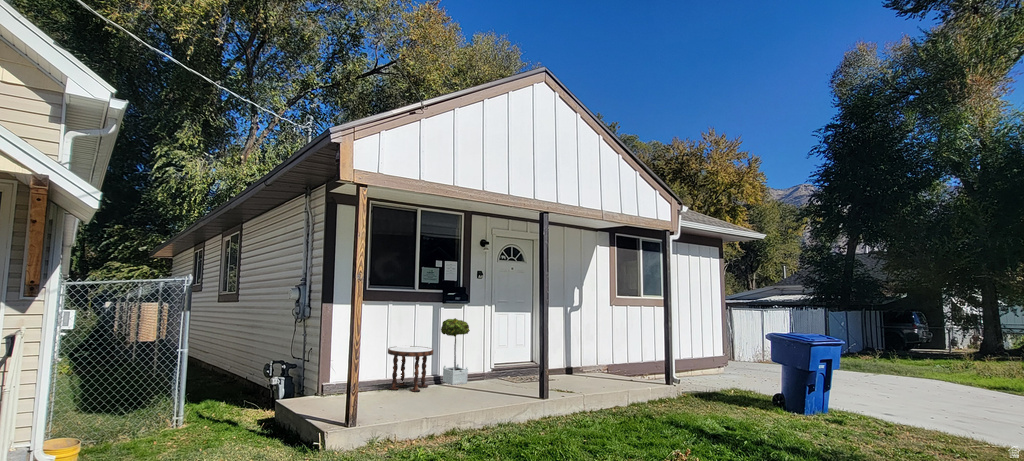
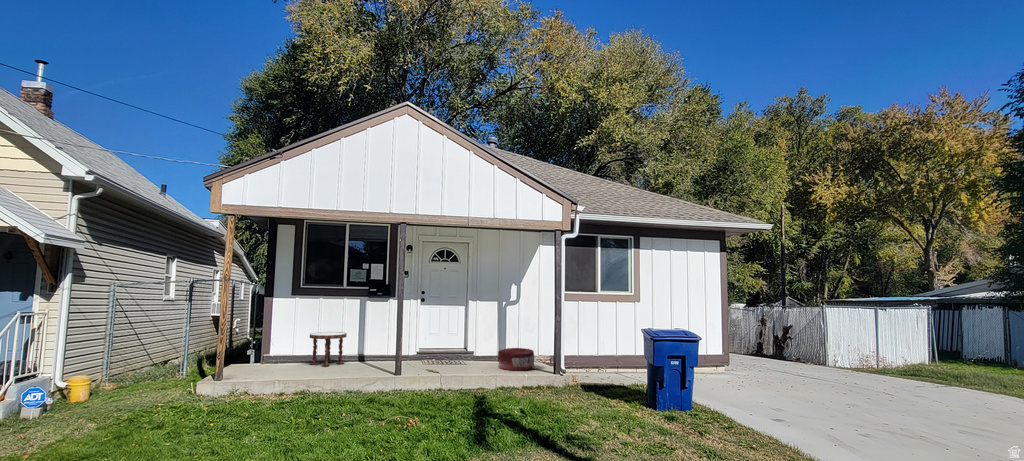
potted tree: present [441,318,470,385] -> none [361,309,385,363]
pouf: none [591,360,631,386] -> present [498,348,535,370]

